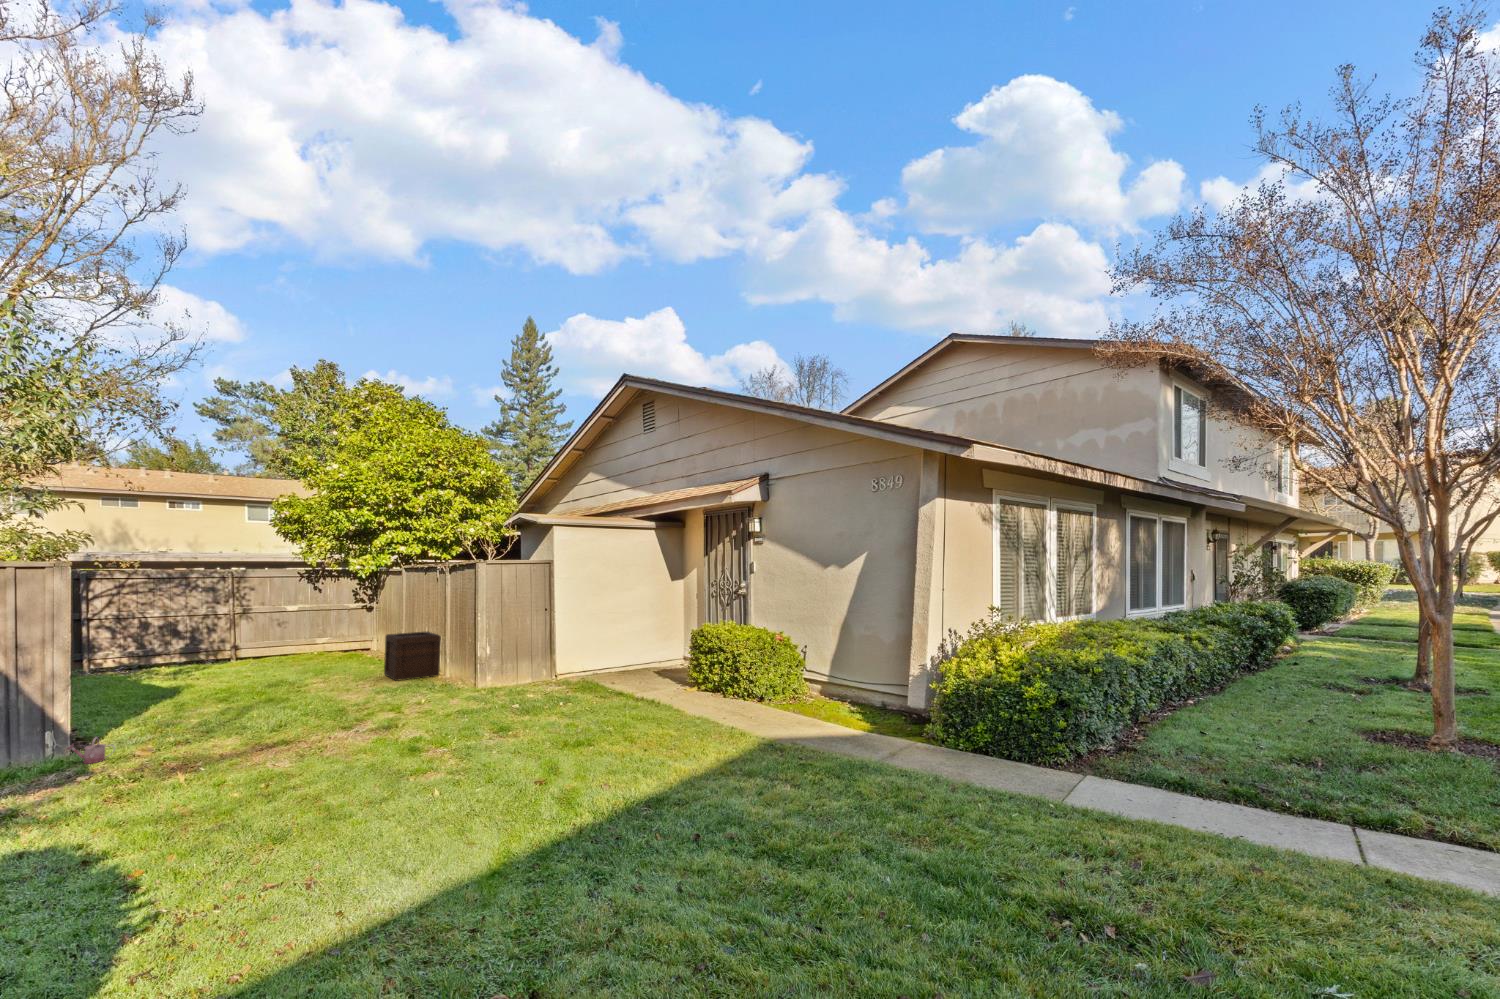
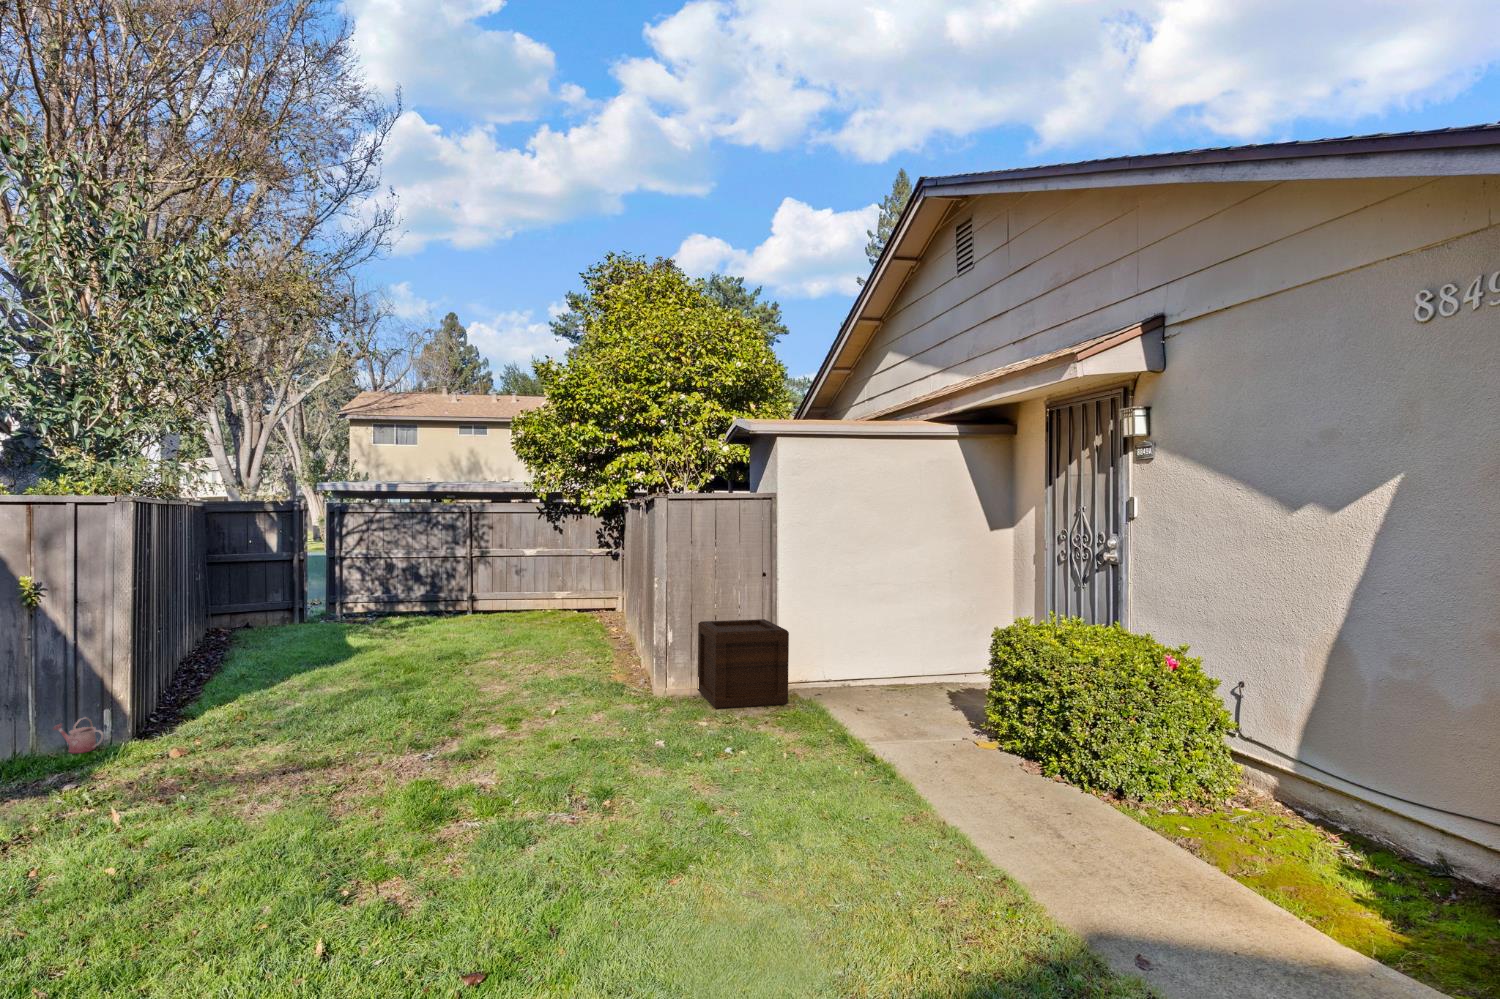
wooden crate: present [384,632,441,681] -> present [698,619,789,709]

